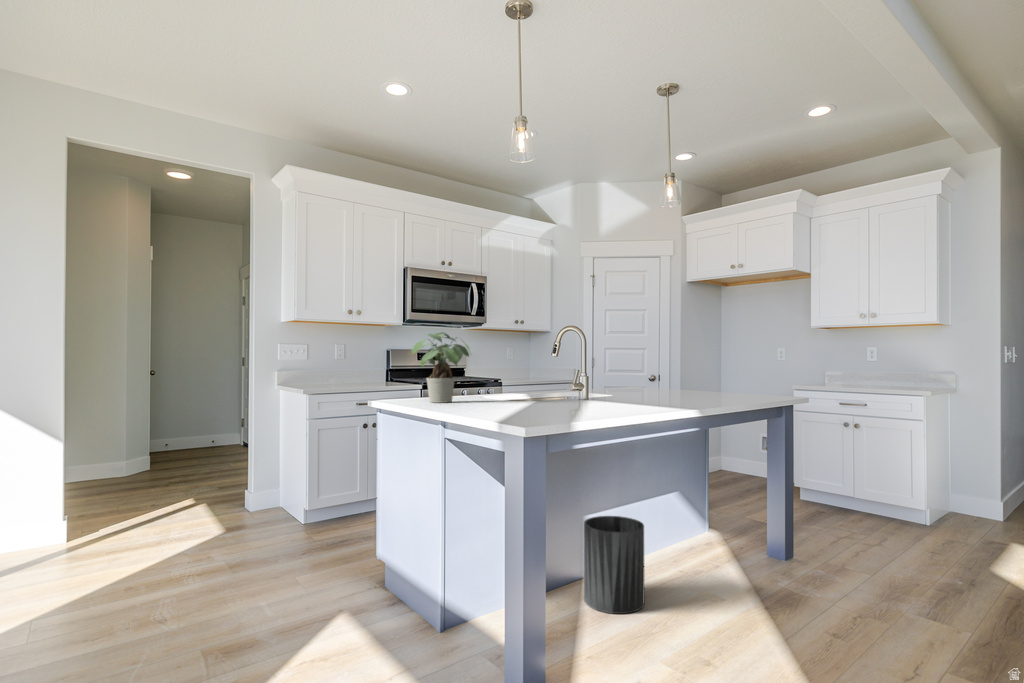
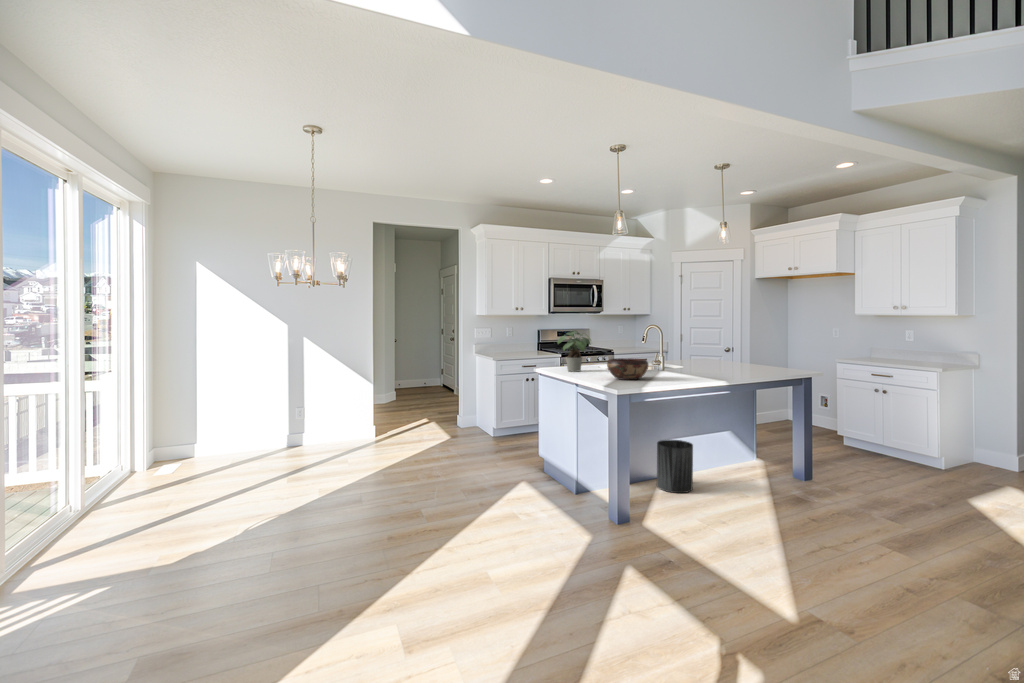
decorative bowl: none [500,373,574,411] -> present [607,358,649,380]

